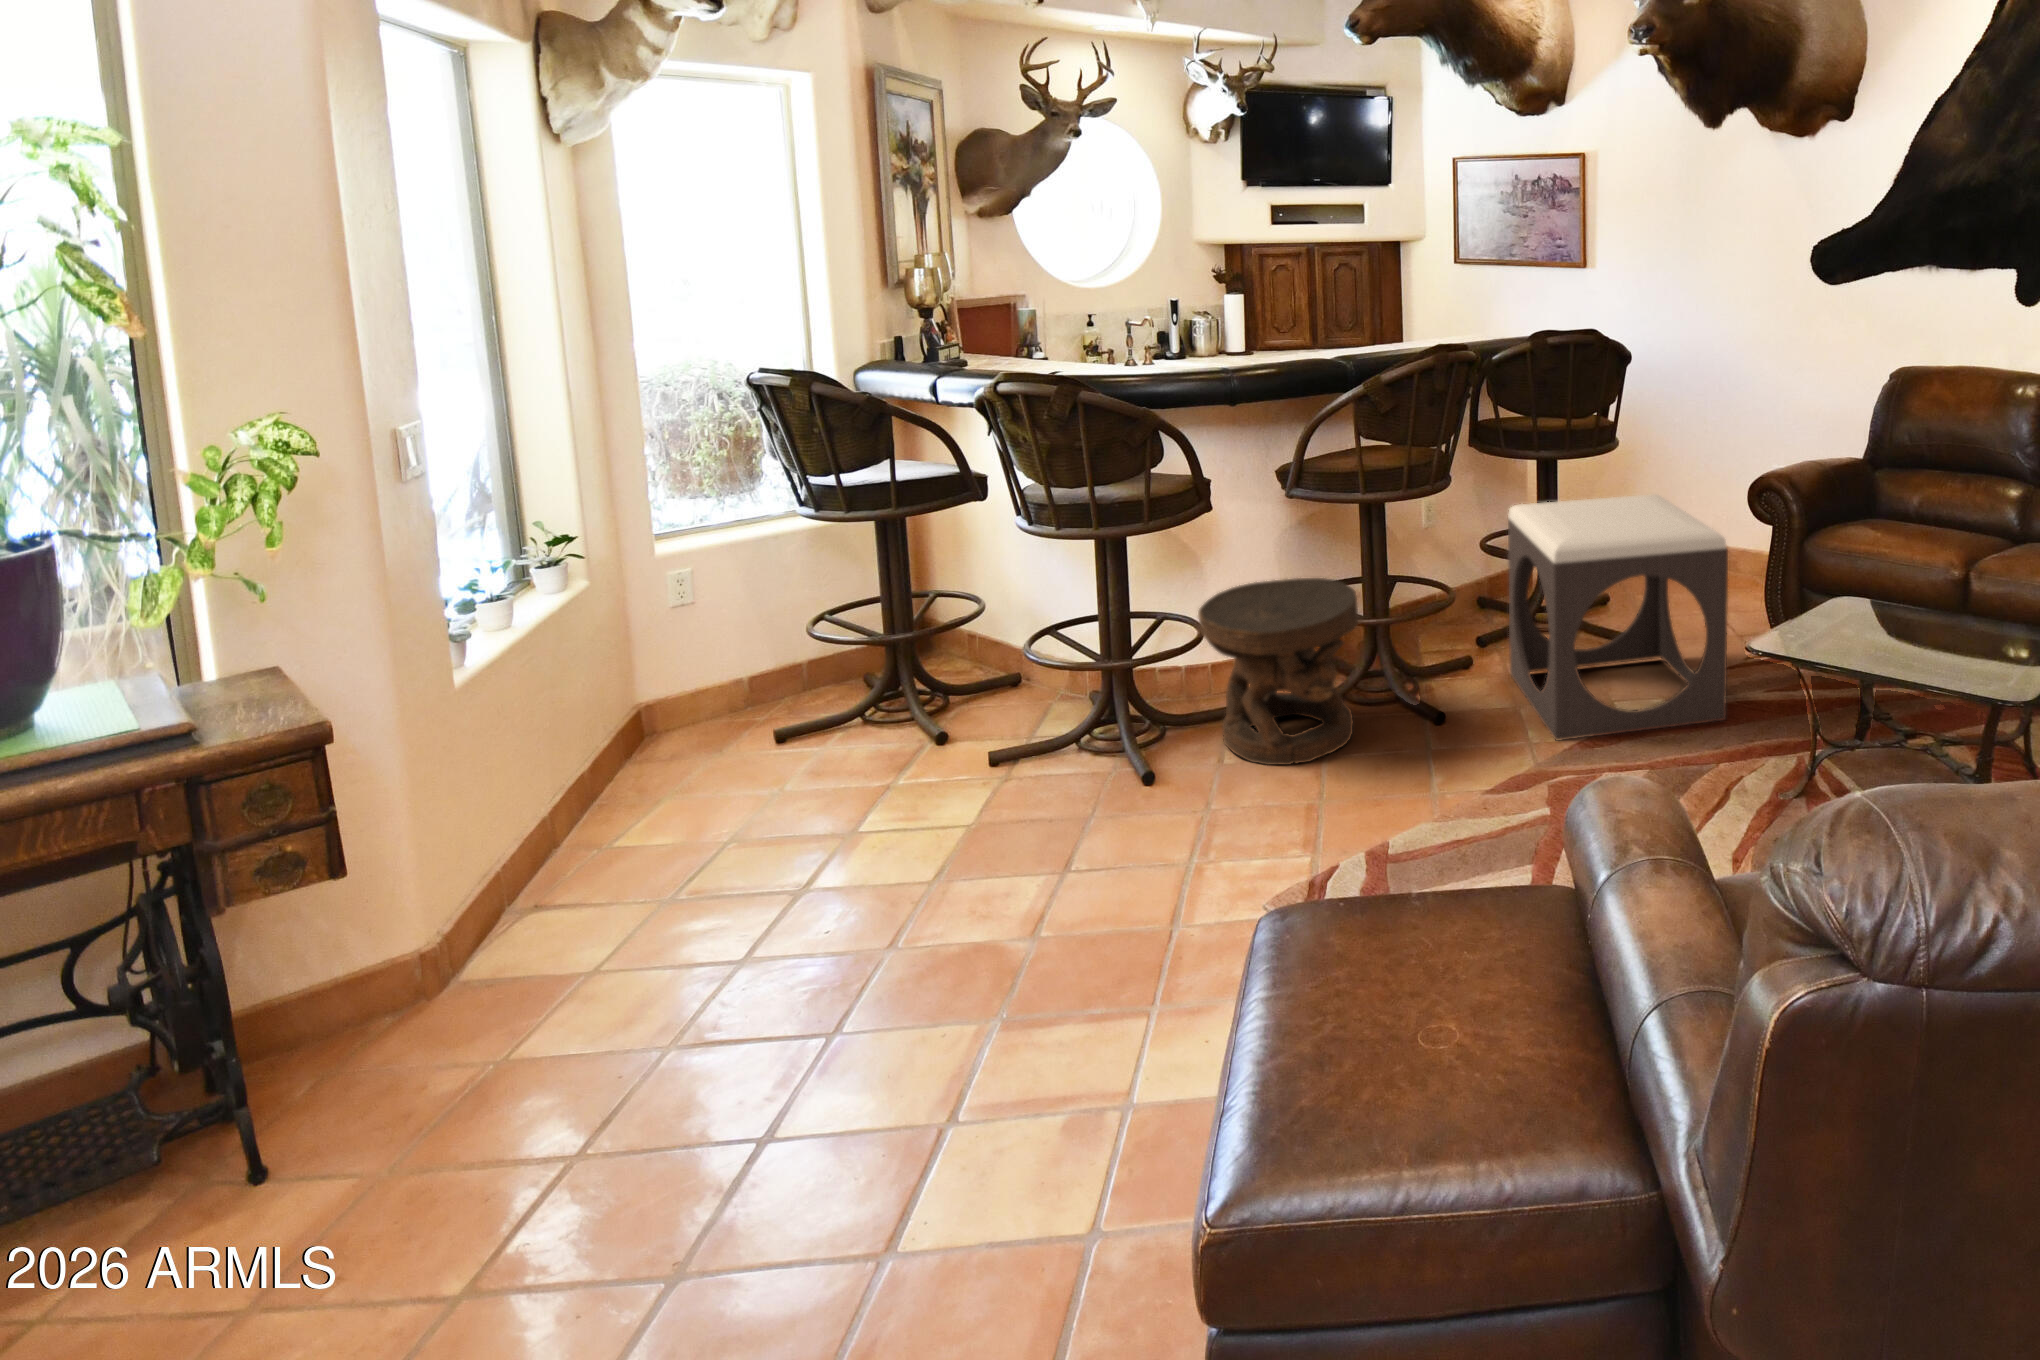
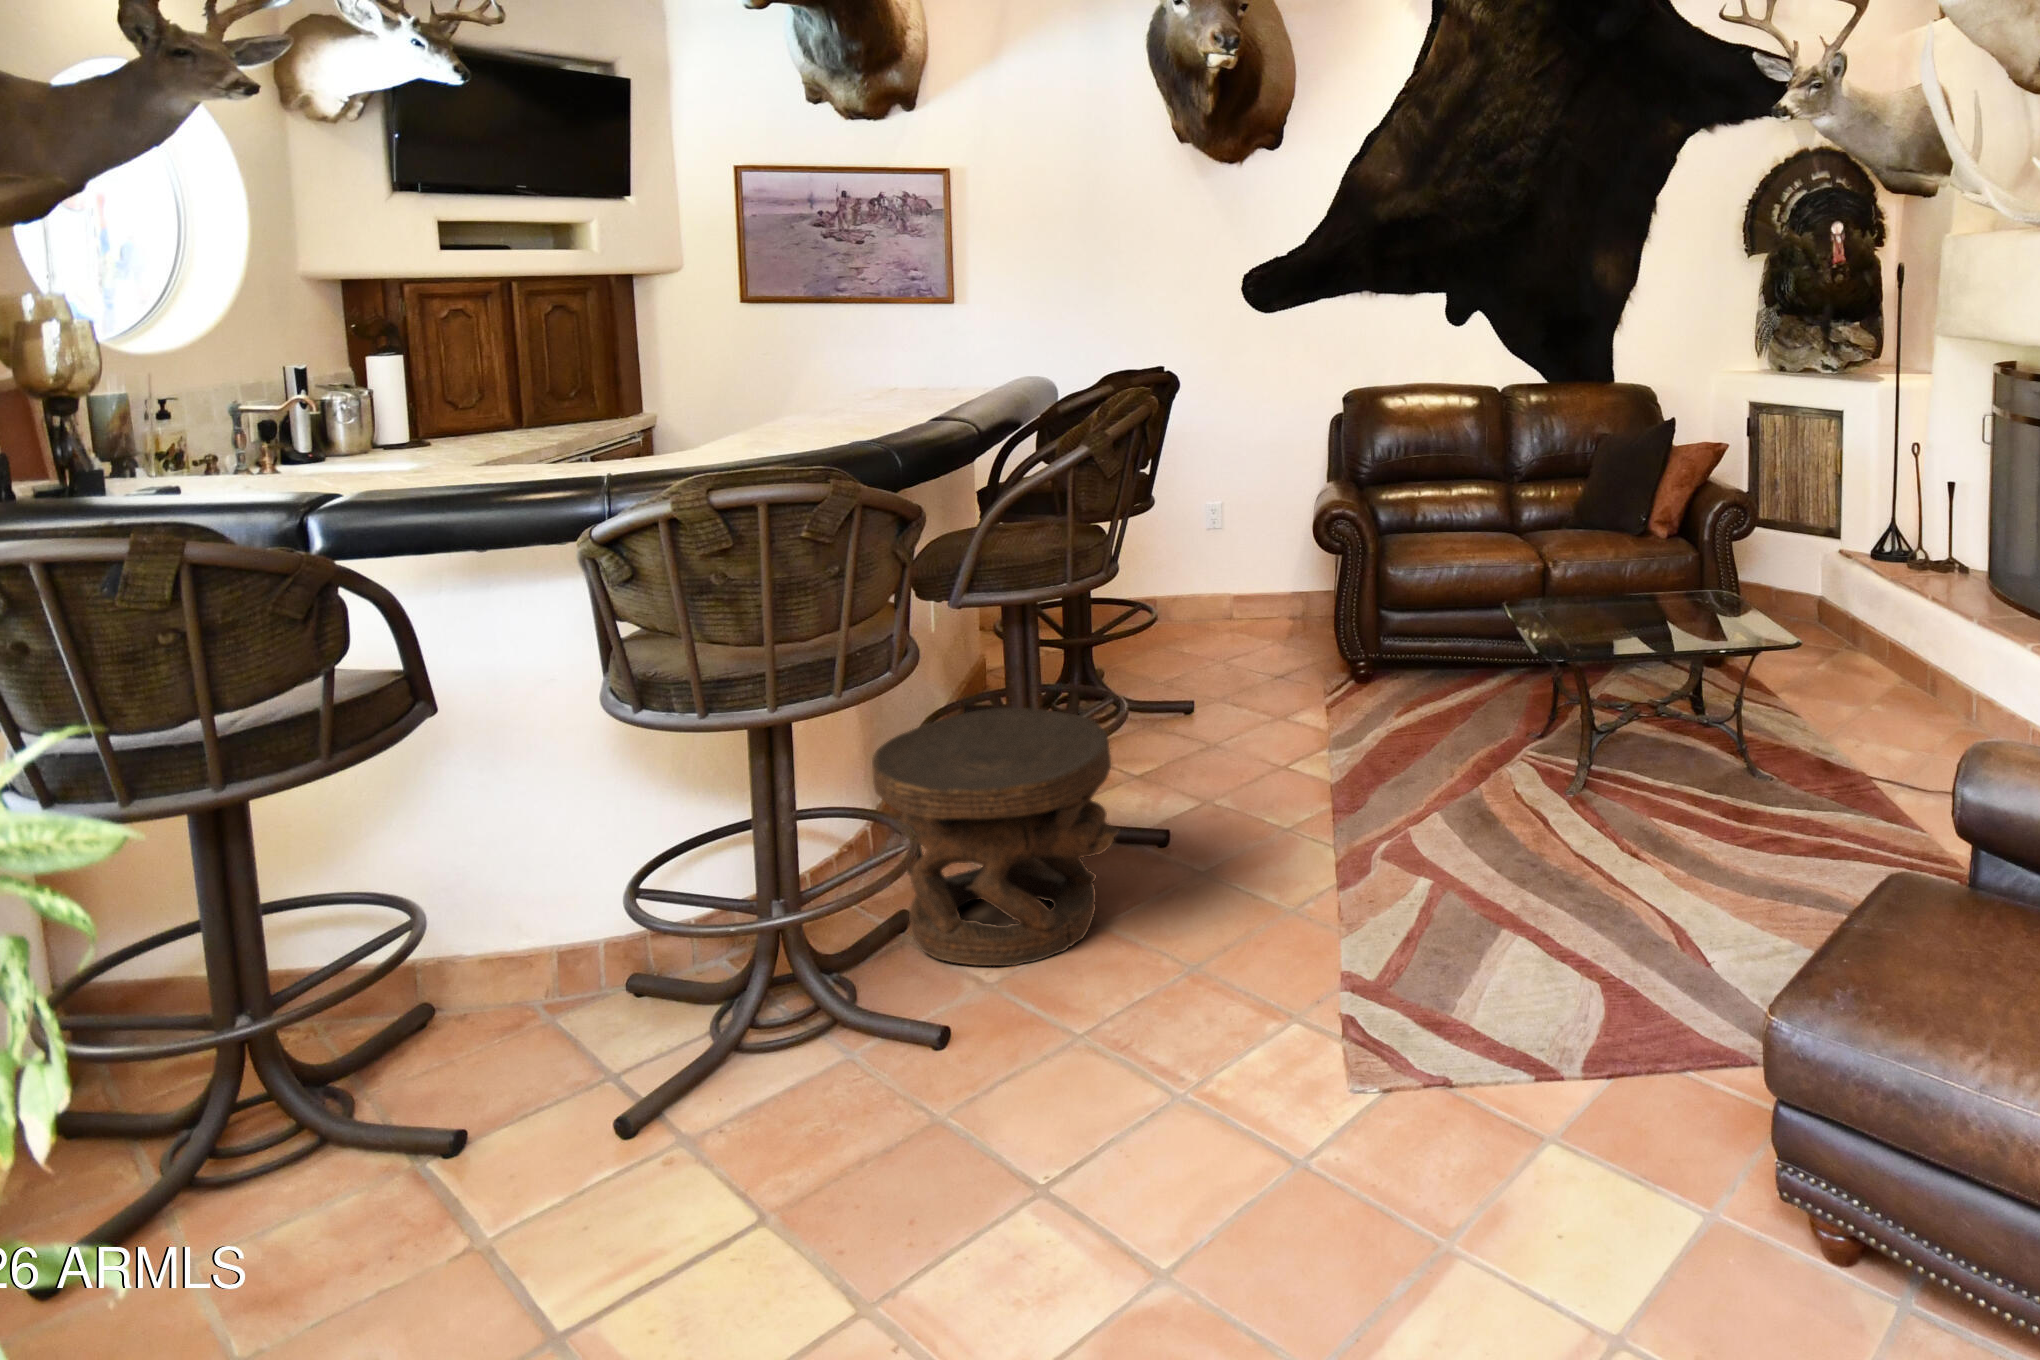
footstool: present [1508,494,1728,740] -> none [1136,545,1403,827]

